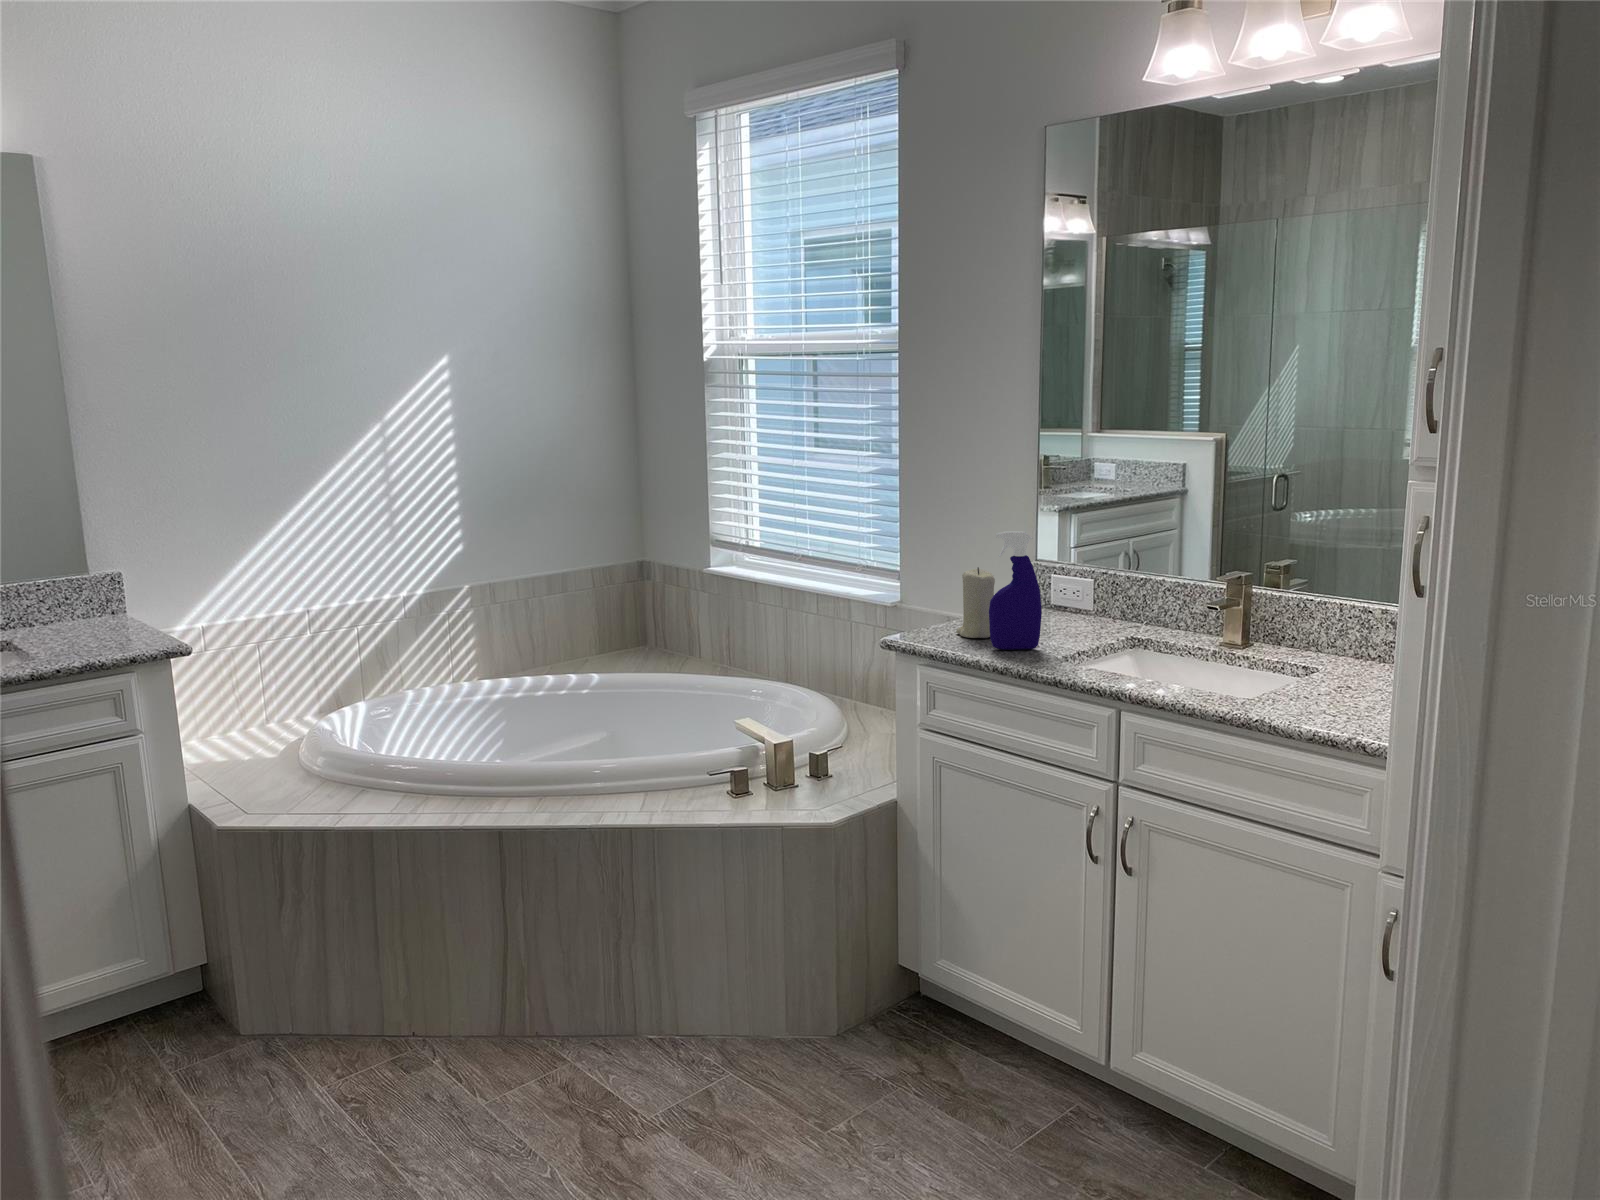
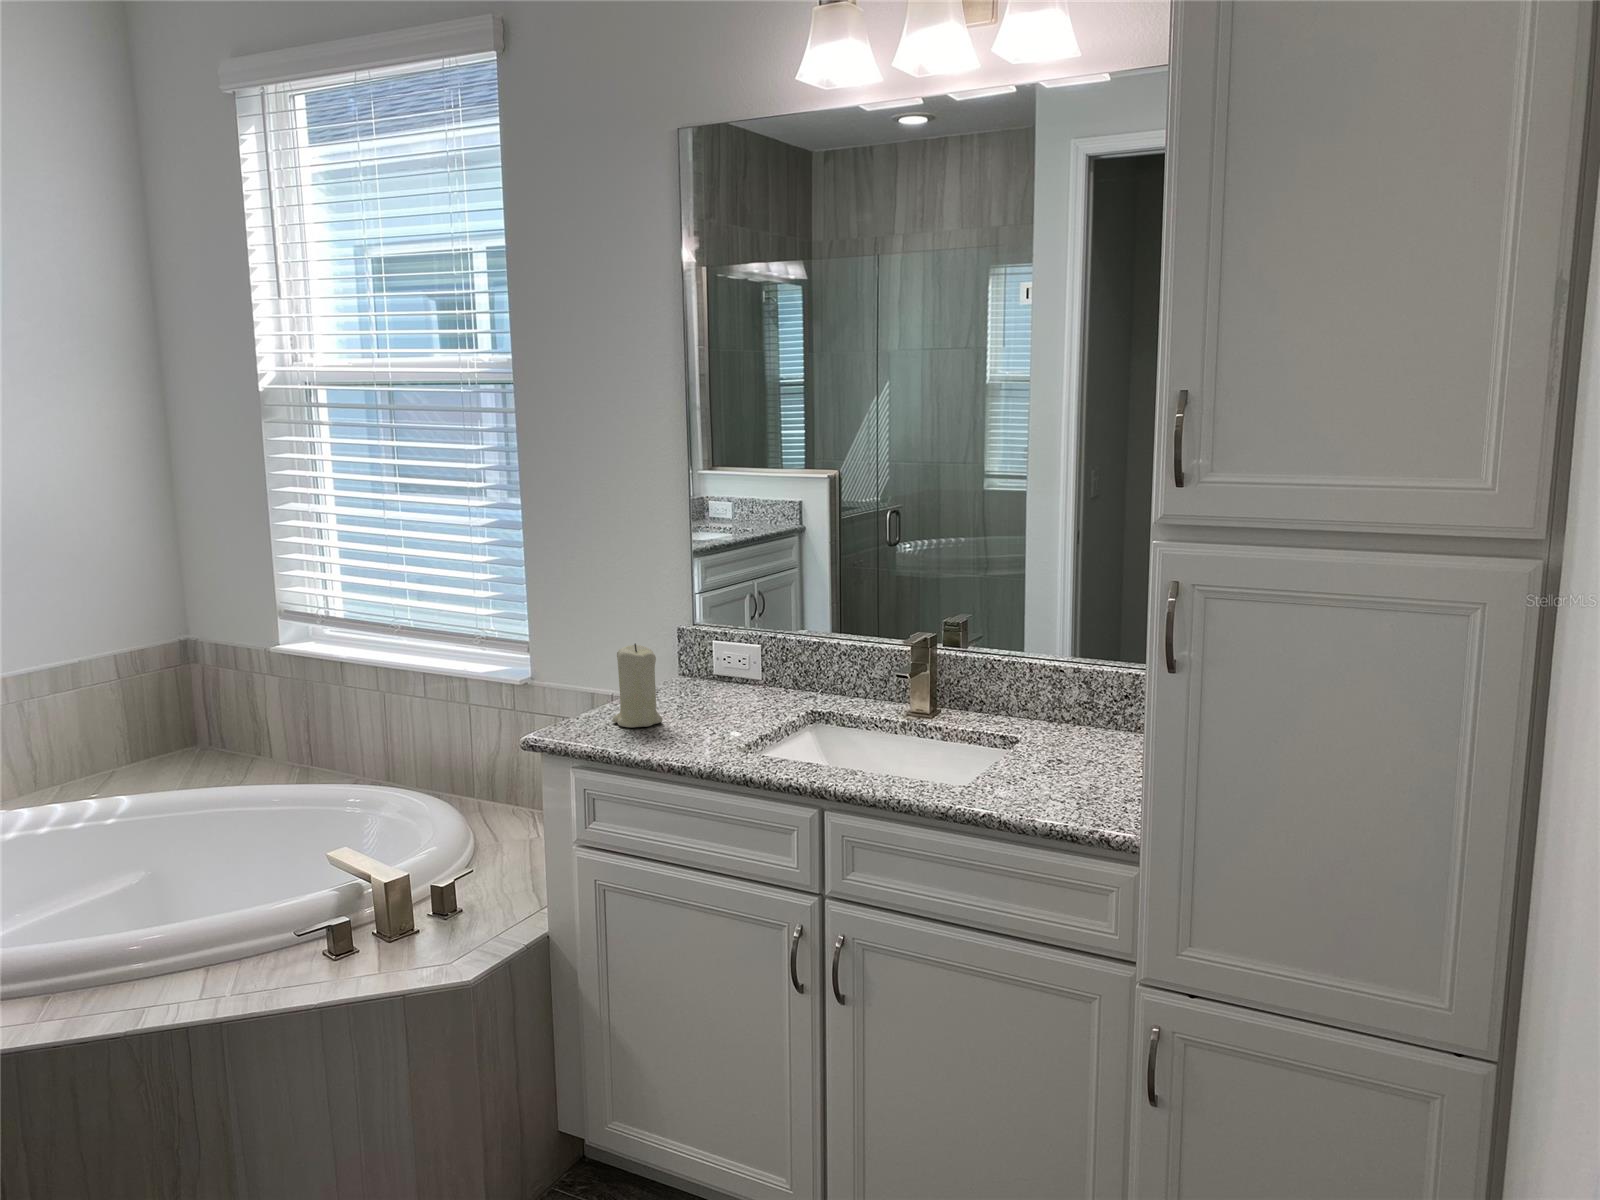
spray bottle: present [989,532,1042,650] -> none [655,602,716,741]

